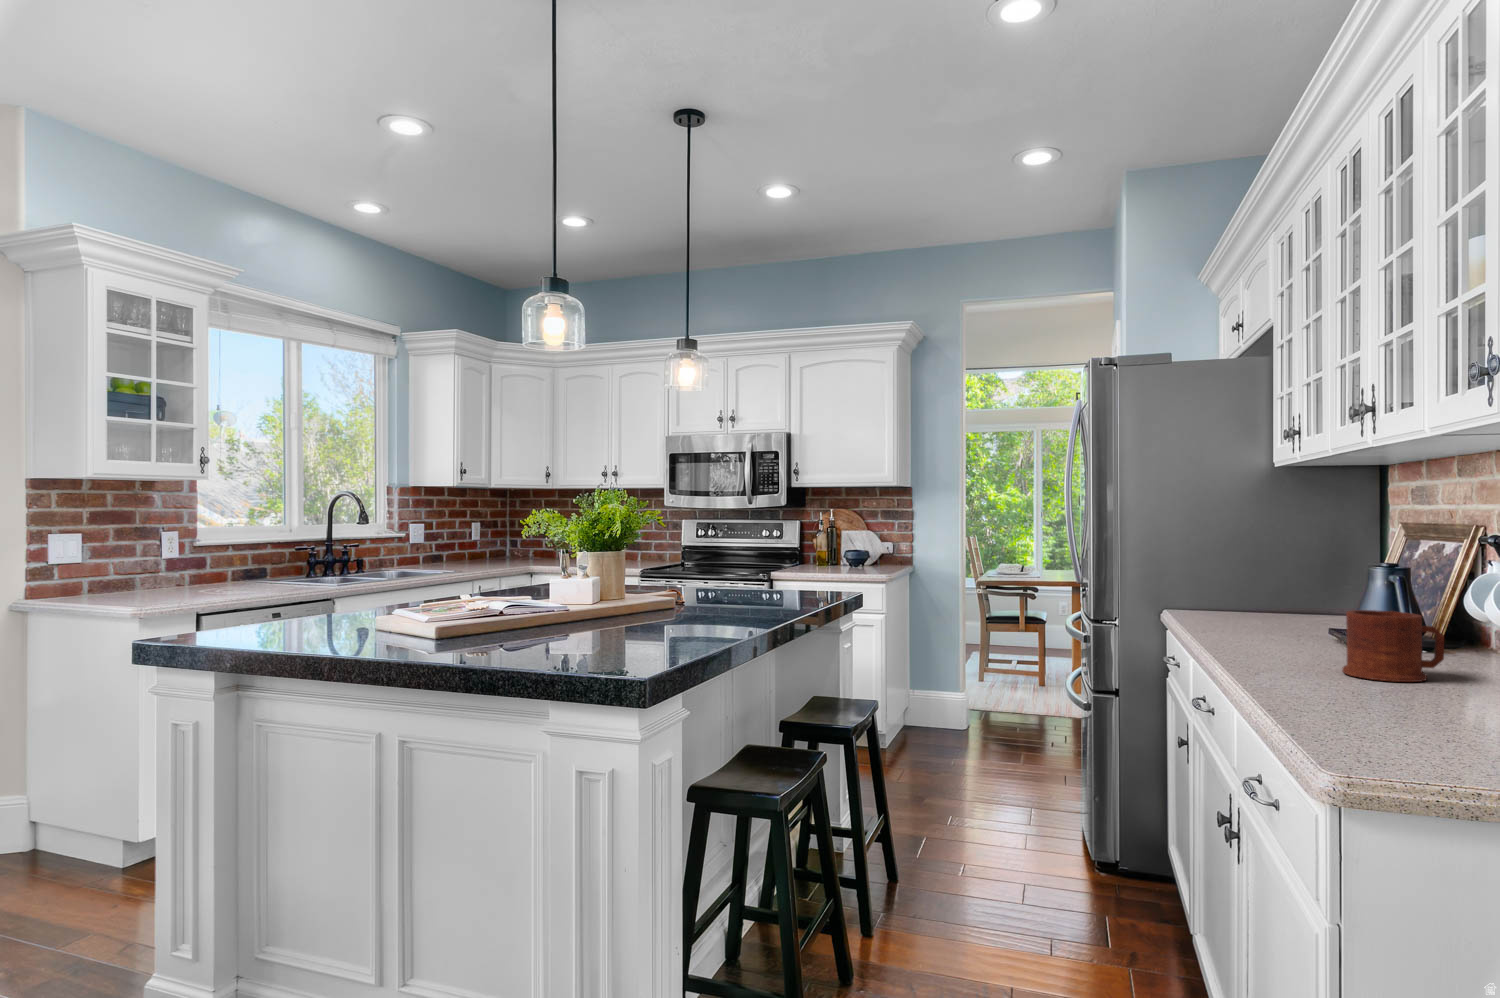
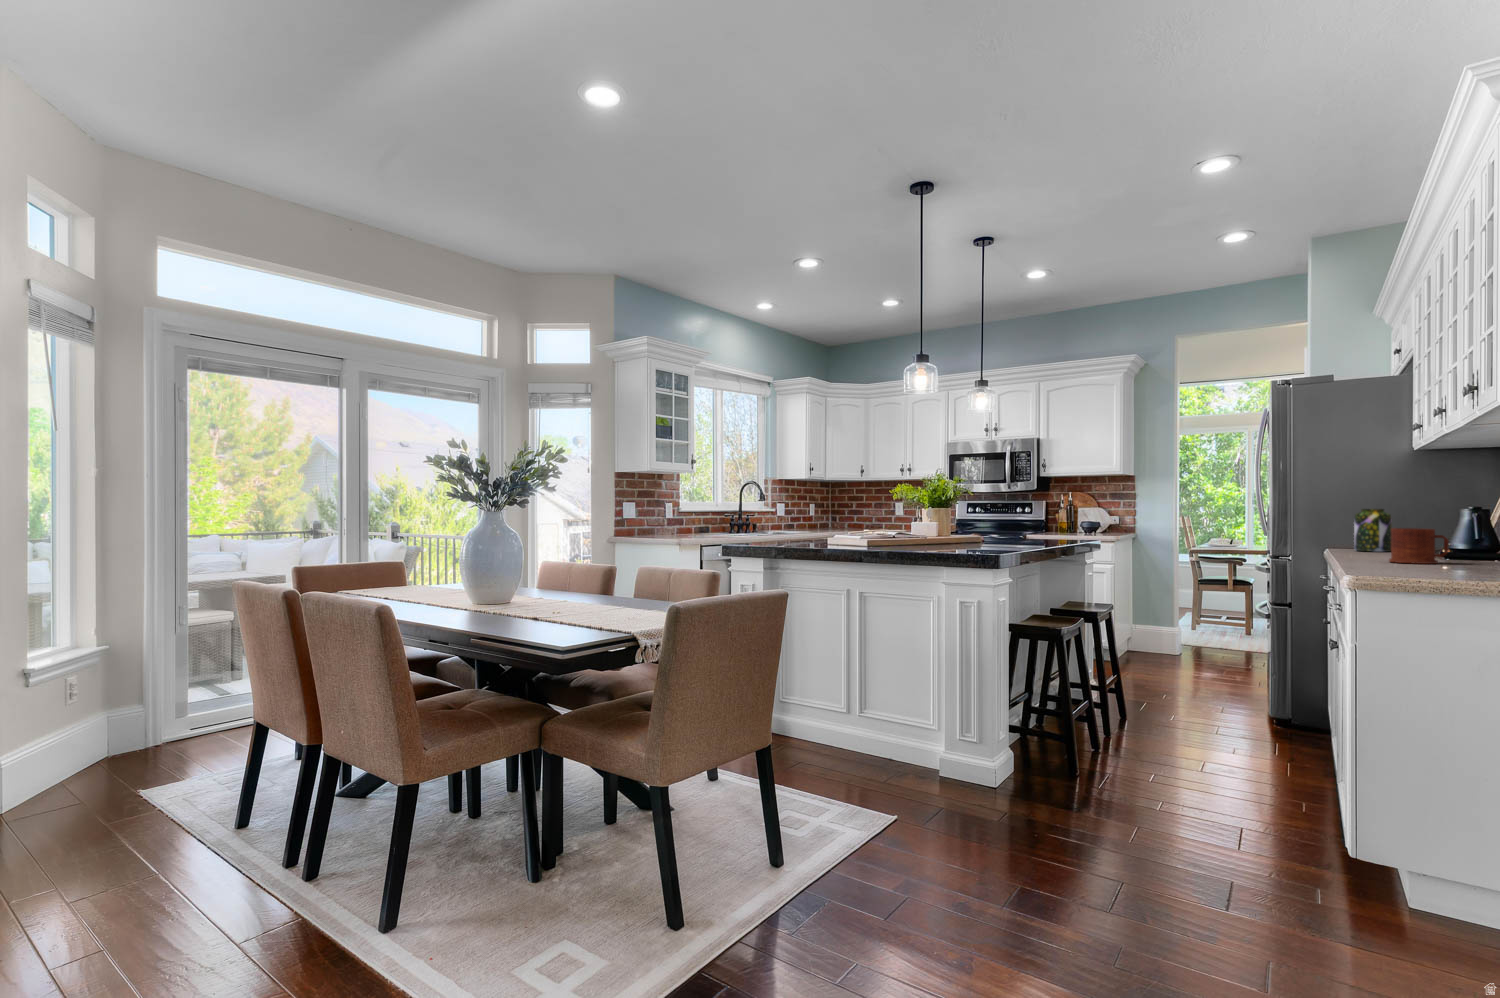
jar: none [1227,553,1280,622] -> present [1354,509,1392,552]

